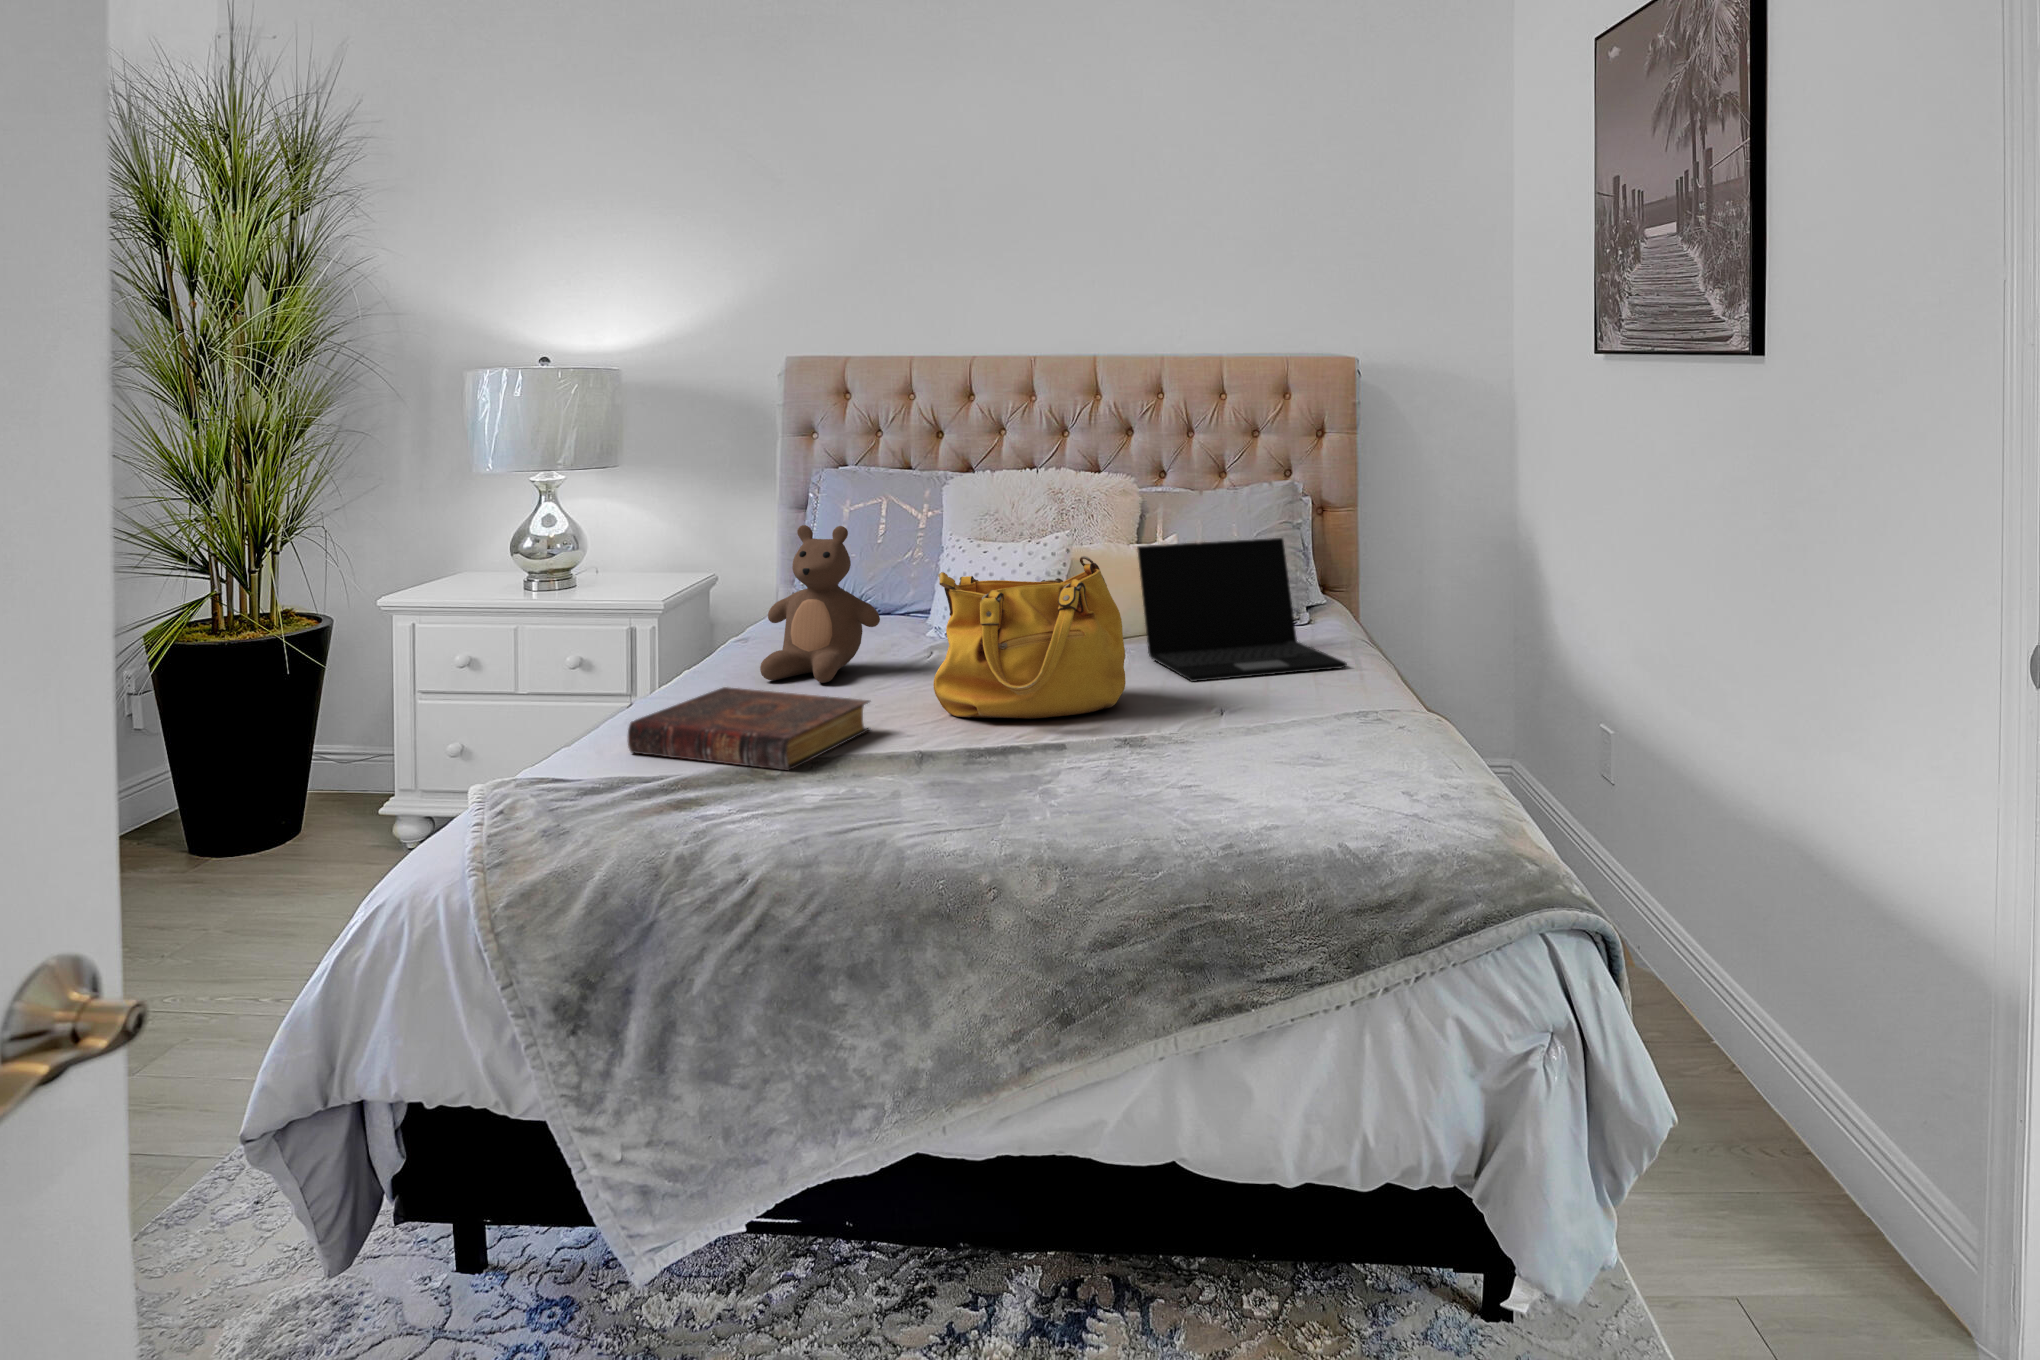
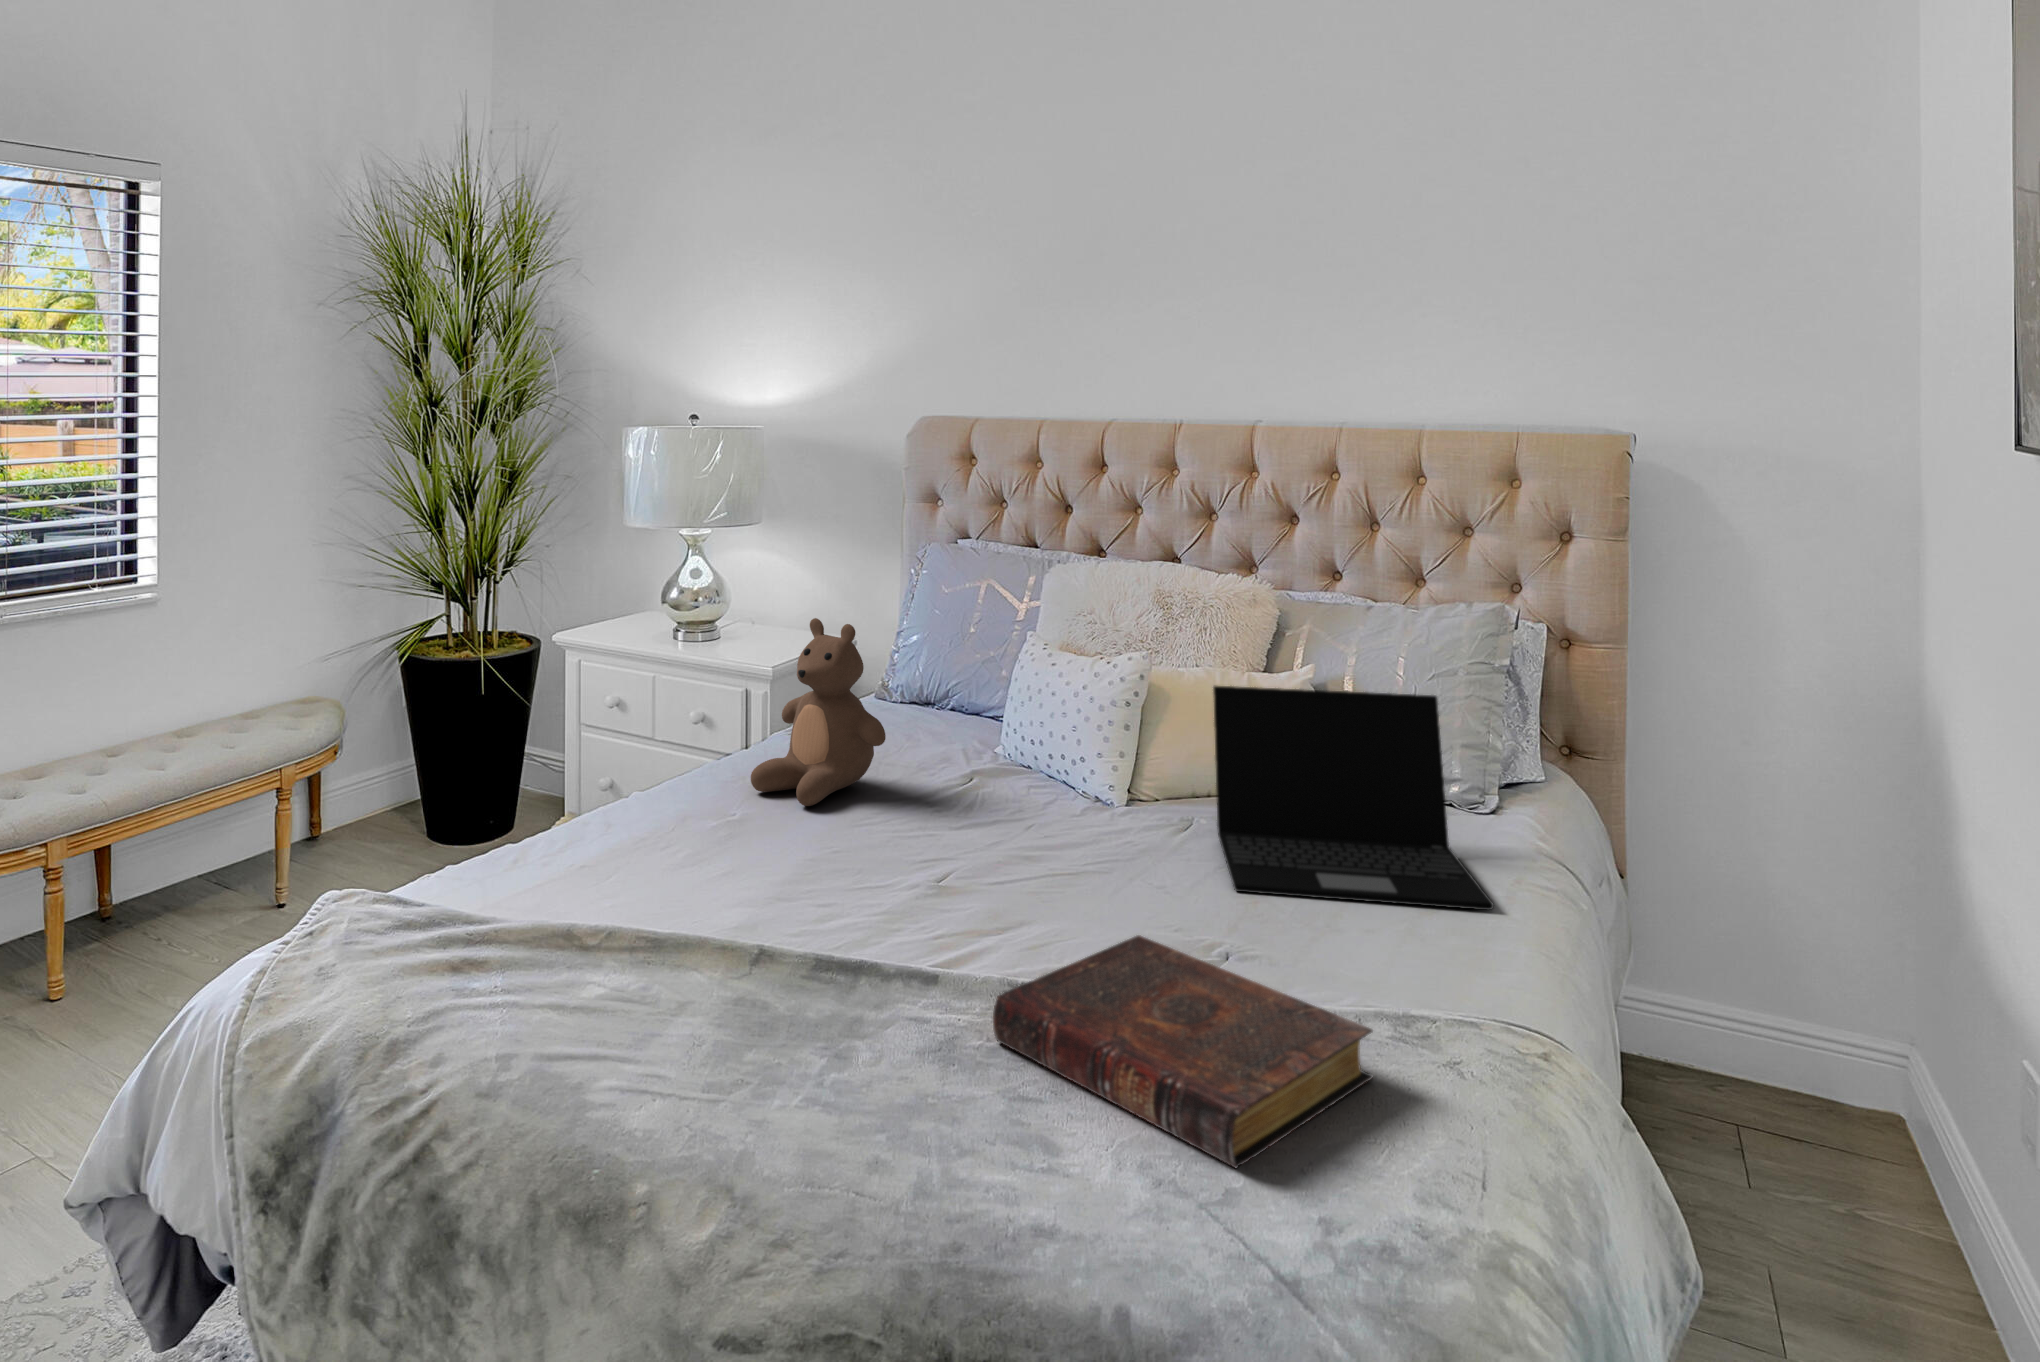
handbag: present [934,556,1126,719] -> none [860,708,1108,923]
book: present [628,687,870,770] -> present [993,935,1373,1168]

